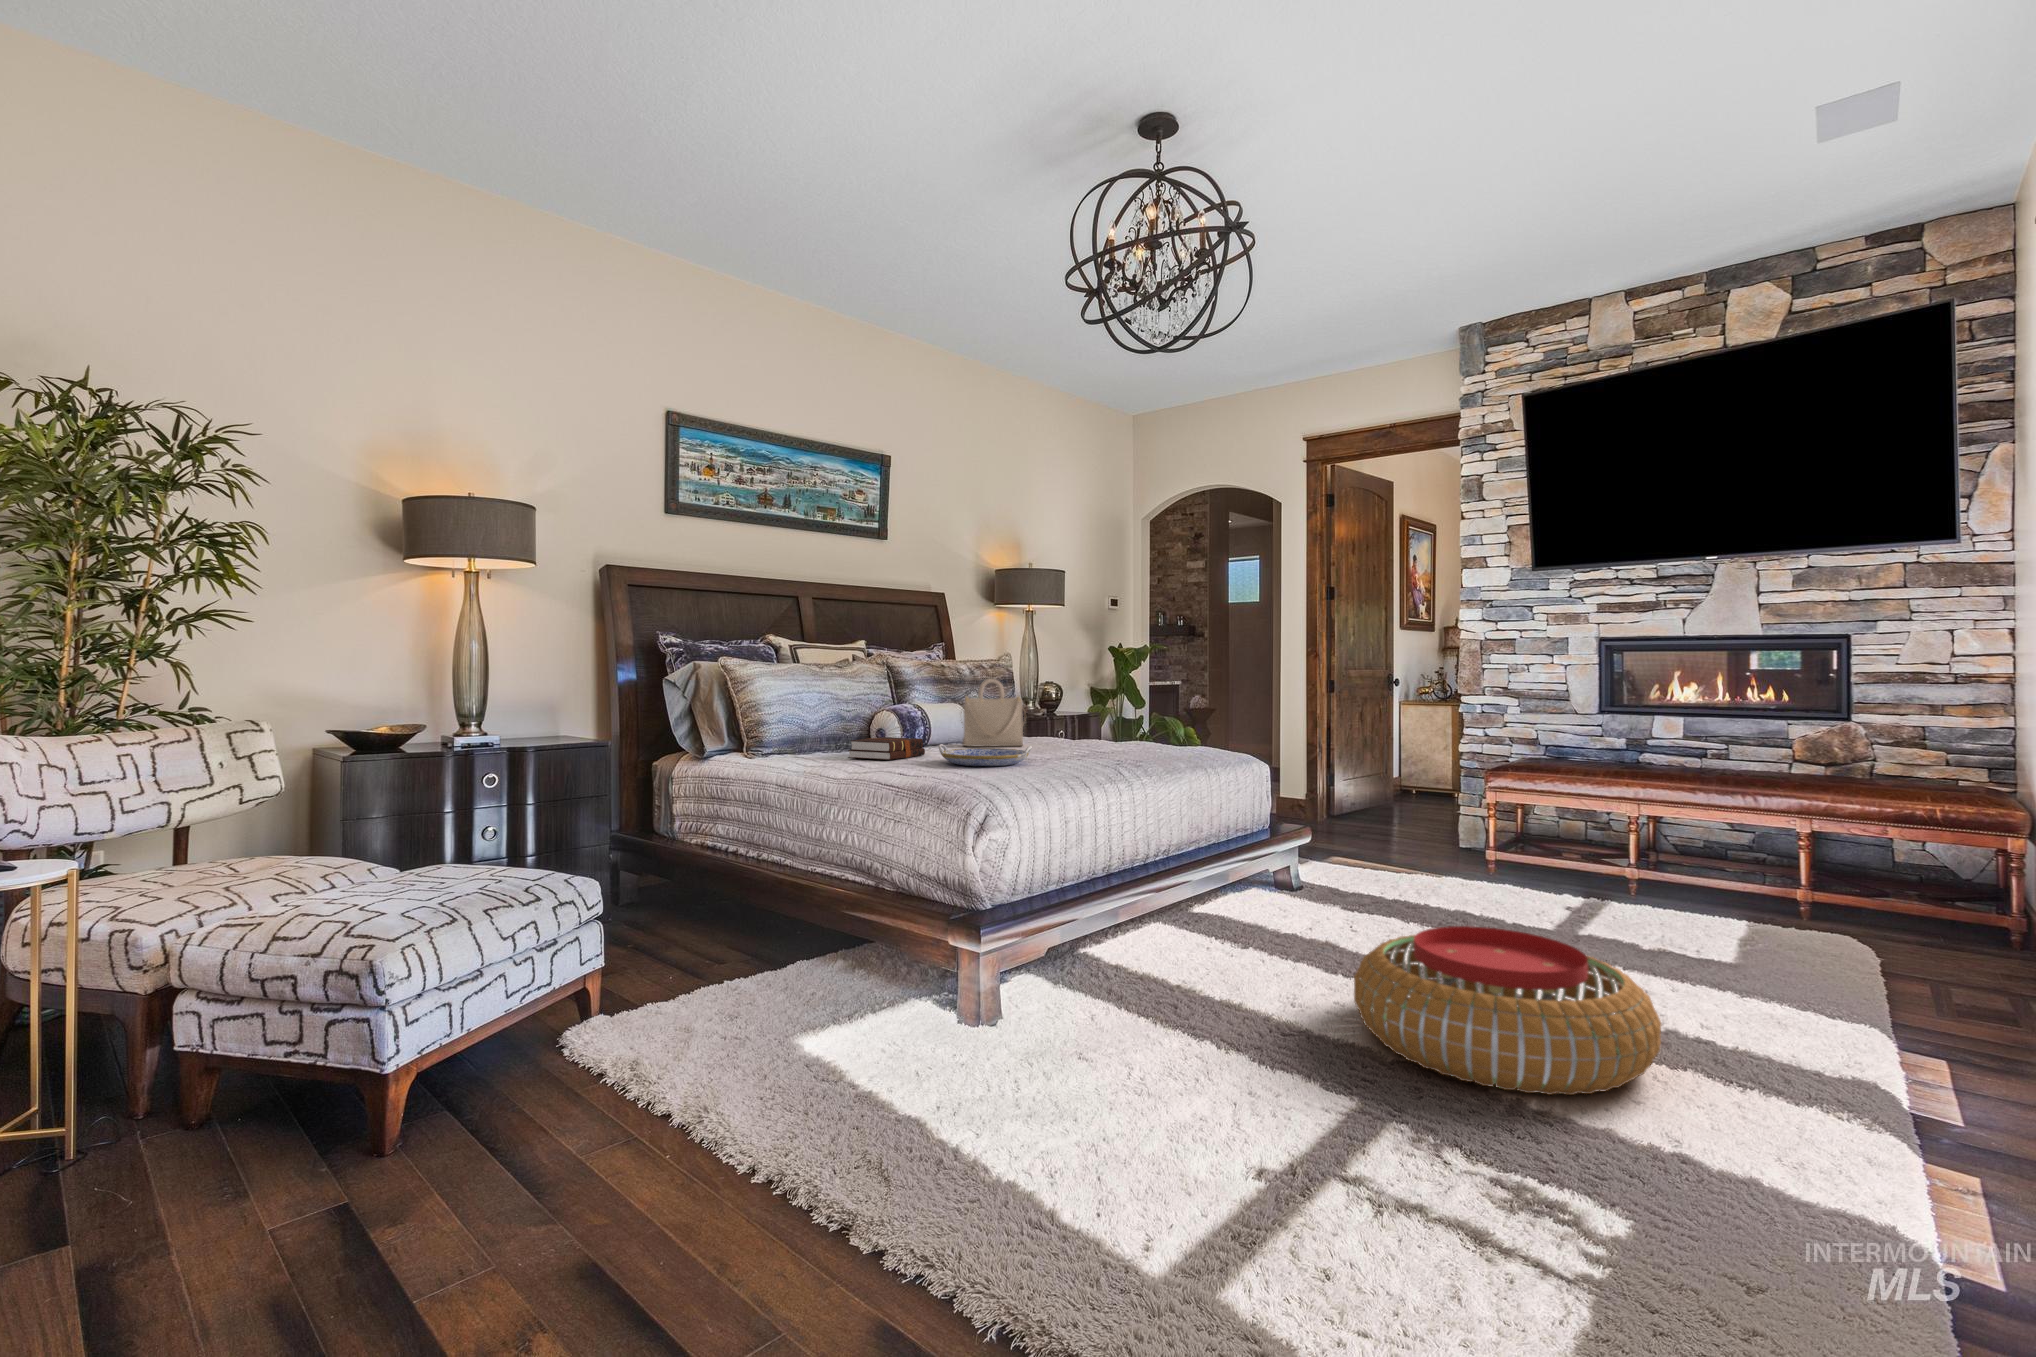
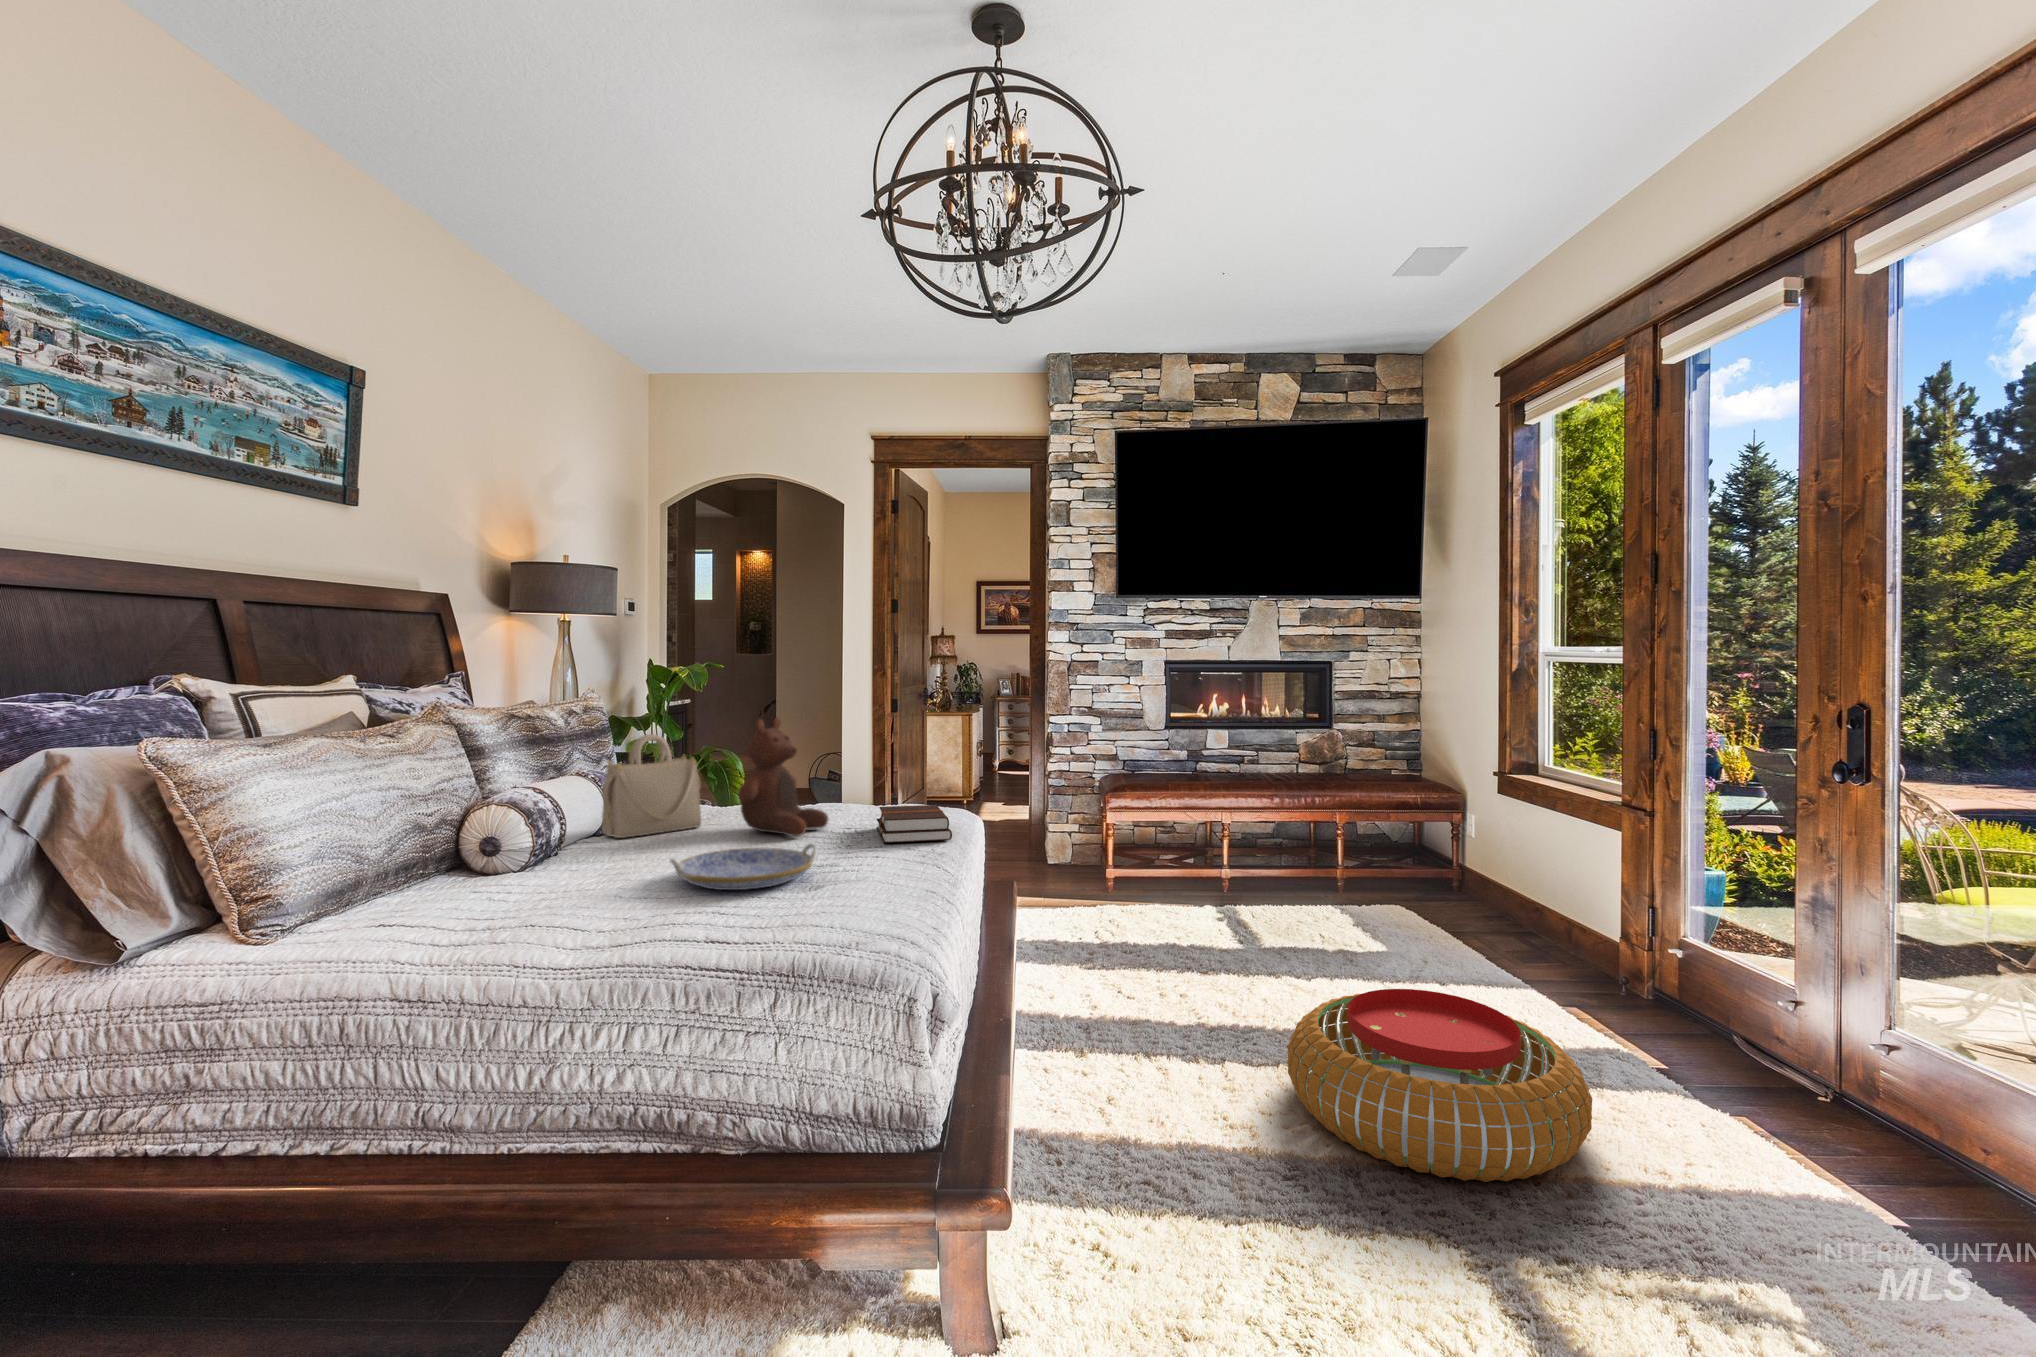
stuffed bear: none [1029,668,1097,753] -> present [738,717,828,836]
hardback book: present [848,737,925,760] -> present [877,805,952,843]

